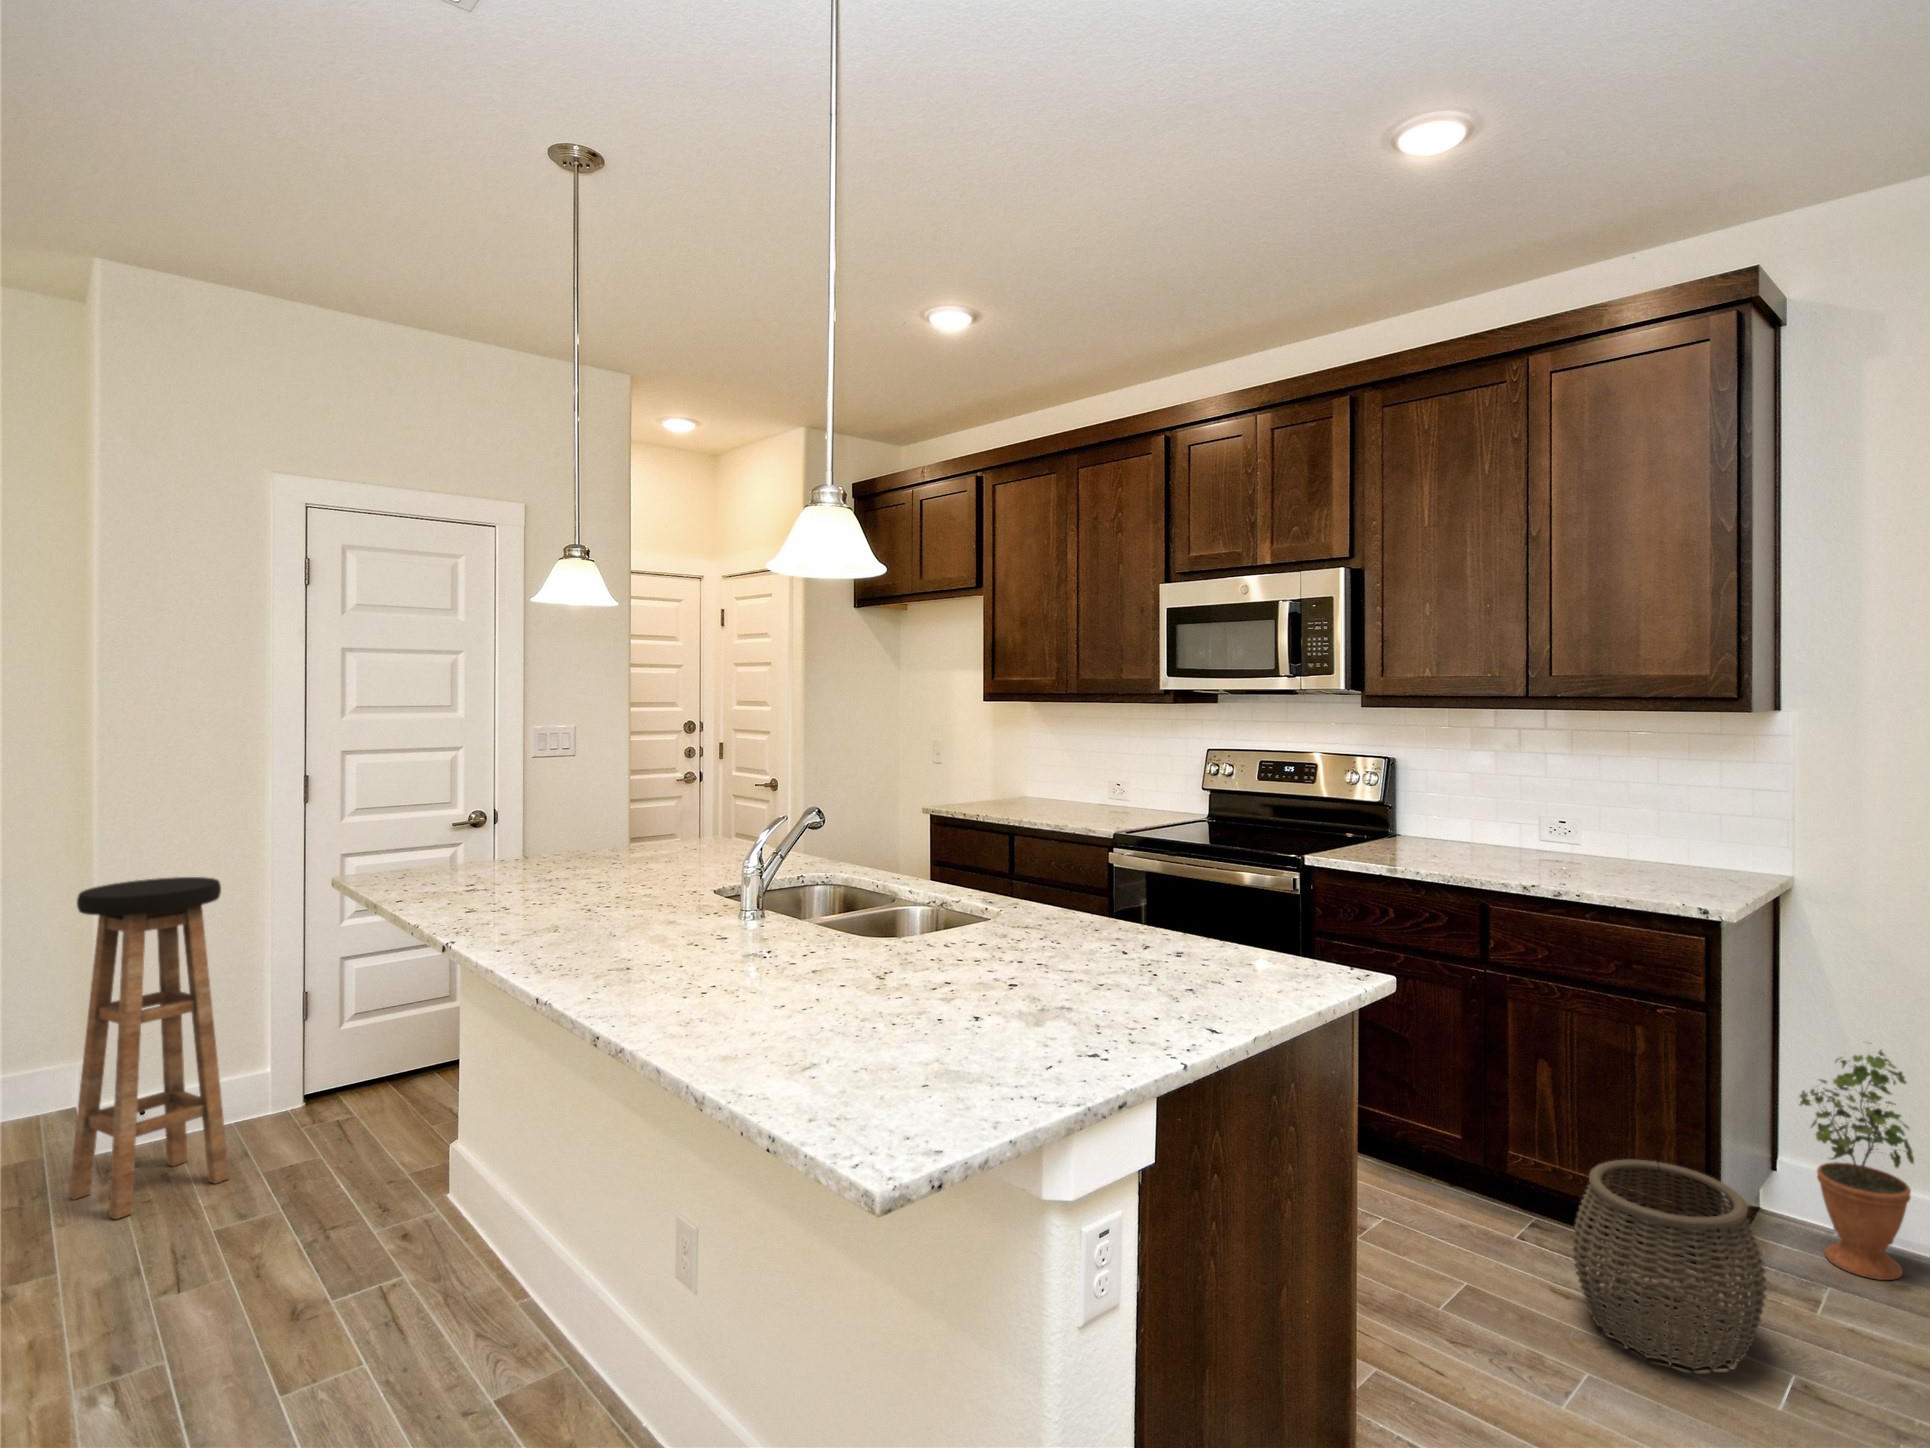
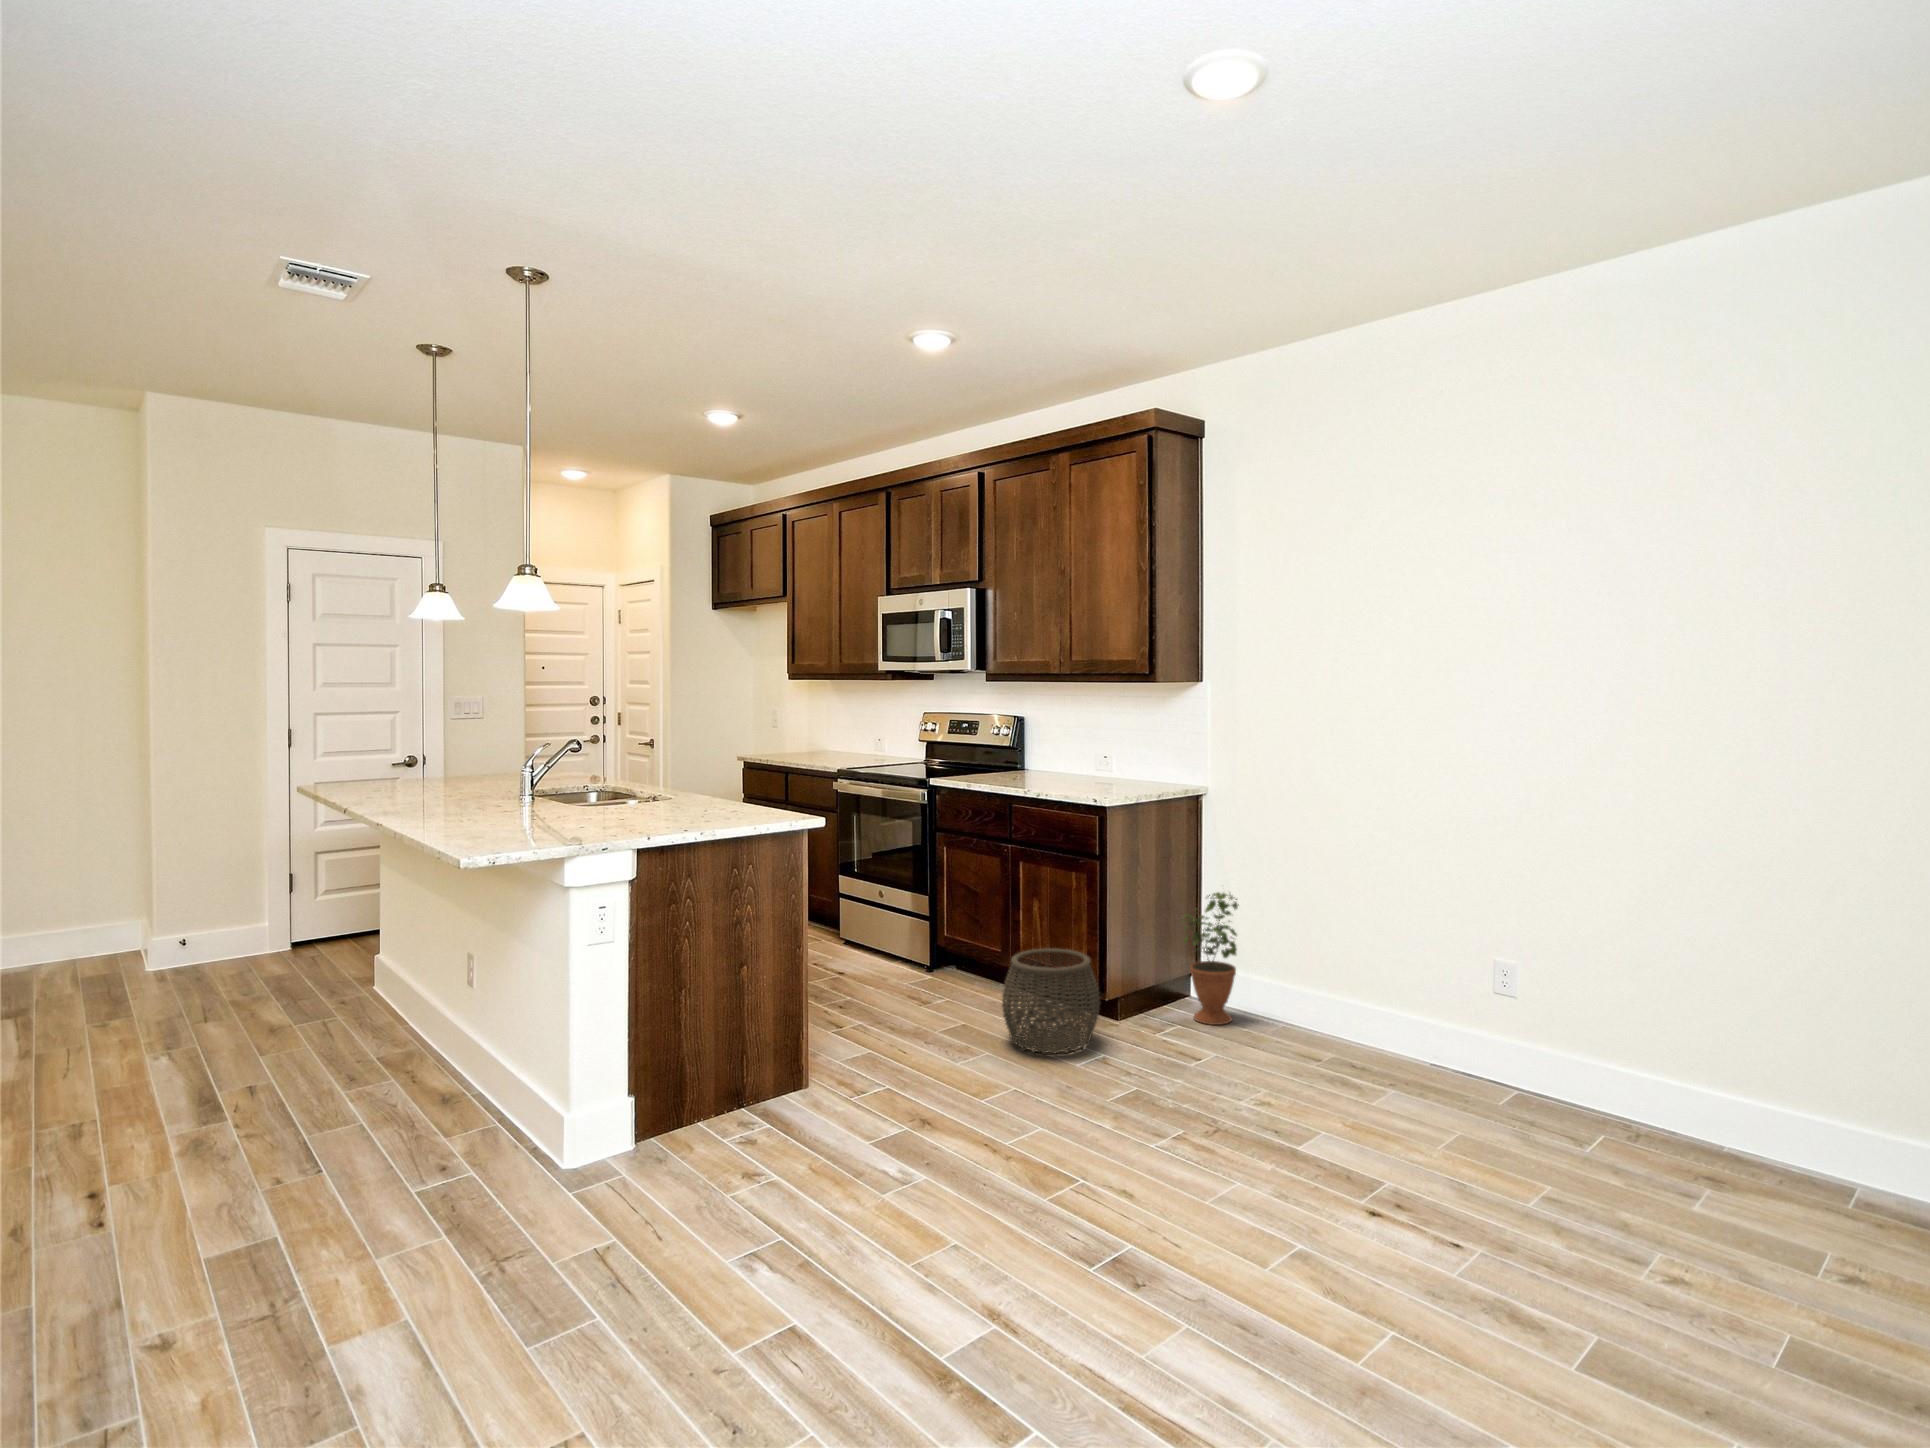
bar stool: present [68,877,229,1219] -> none [139,790,238,994]

